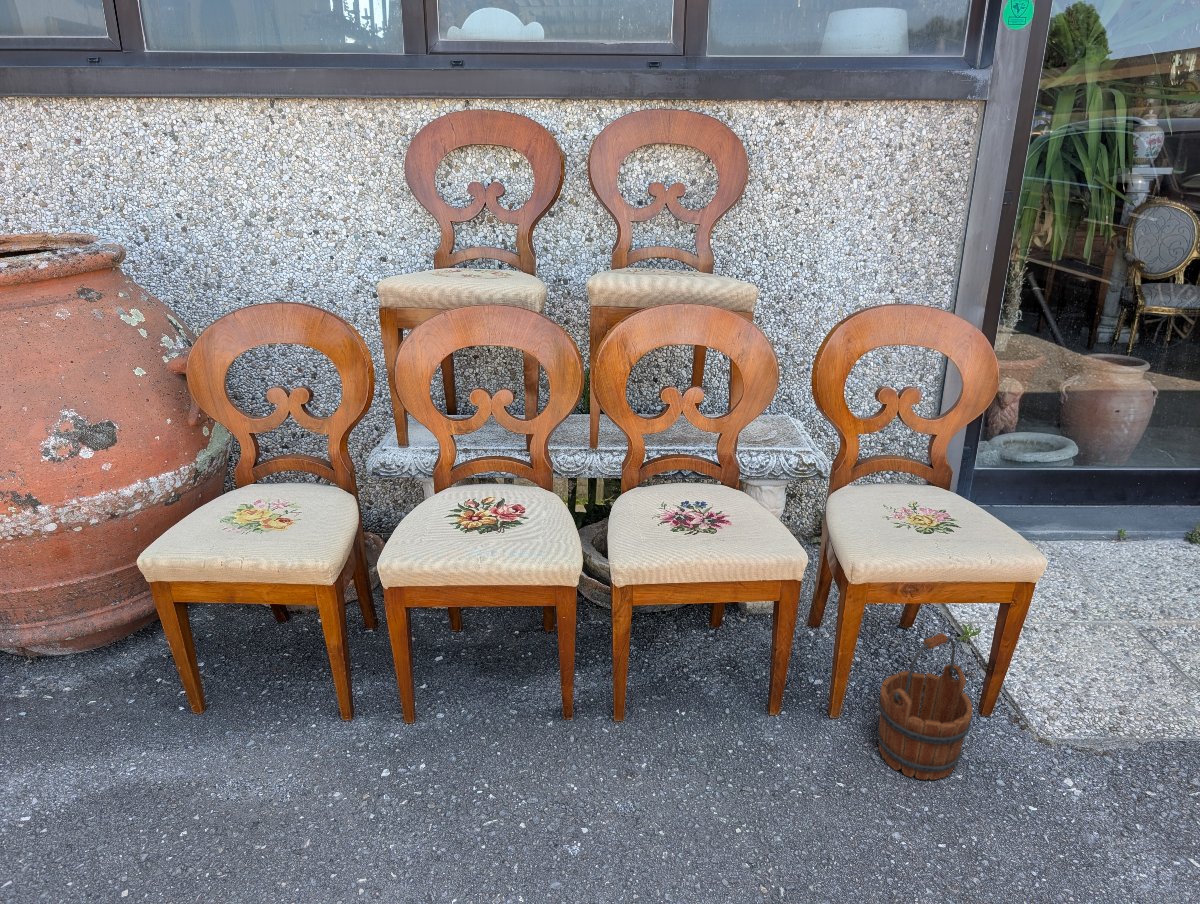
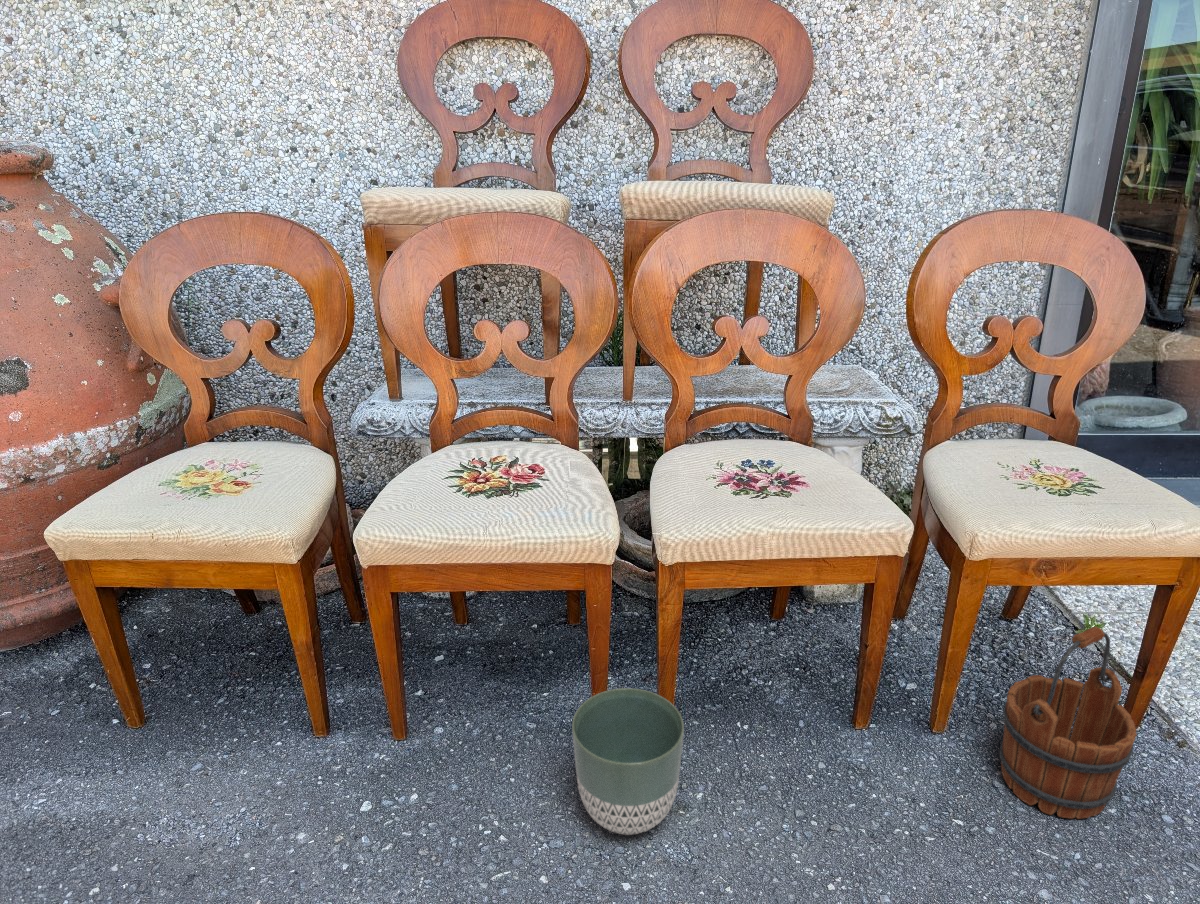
planter: none [545,681,630,793] -> present [572,688,684,835]

